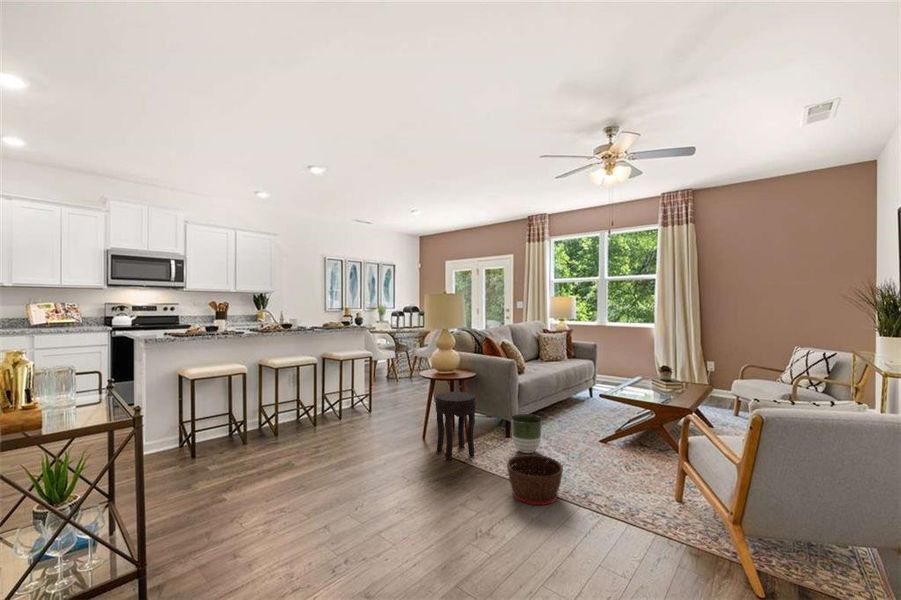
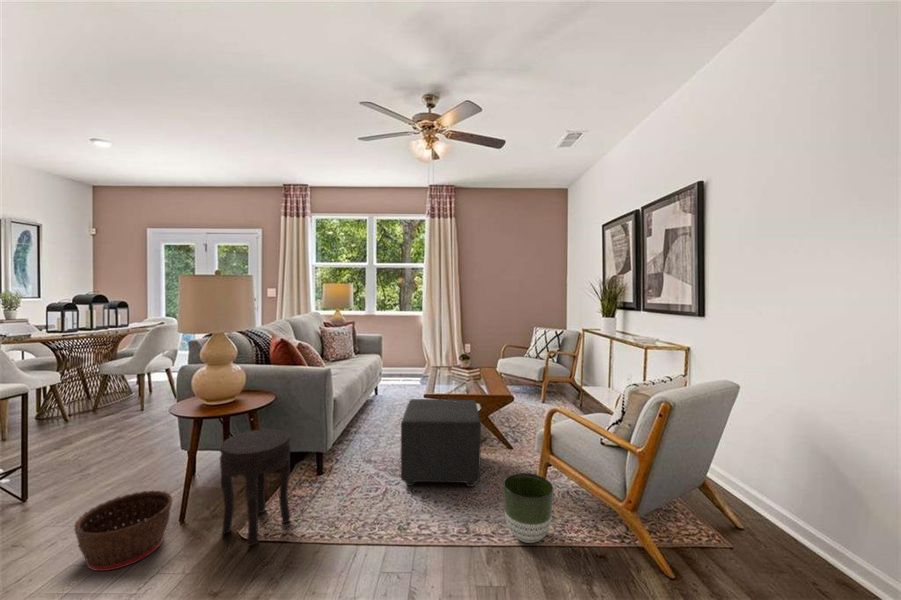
ottoman: none [558,395,645,476] -> present [401,399,481,487]
planter: present [511,414,542,453] -> present [504,473,553,543]
basket: present [507,454,563,505] -> present [74,491,172,571]

